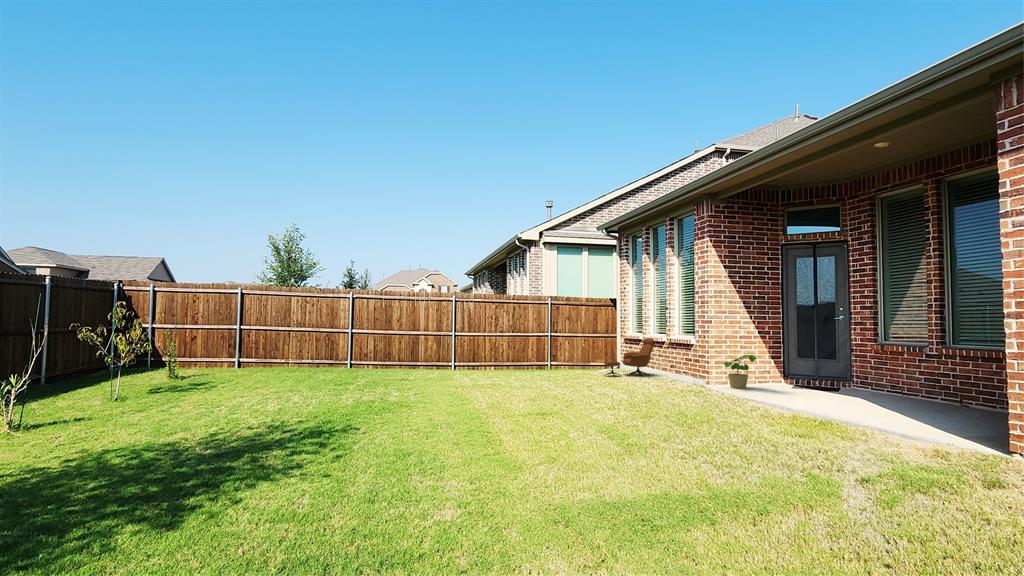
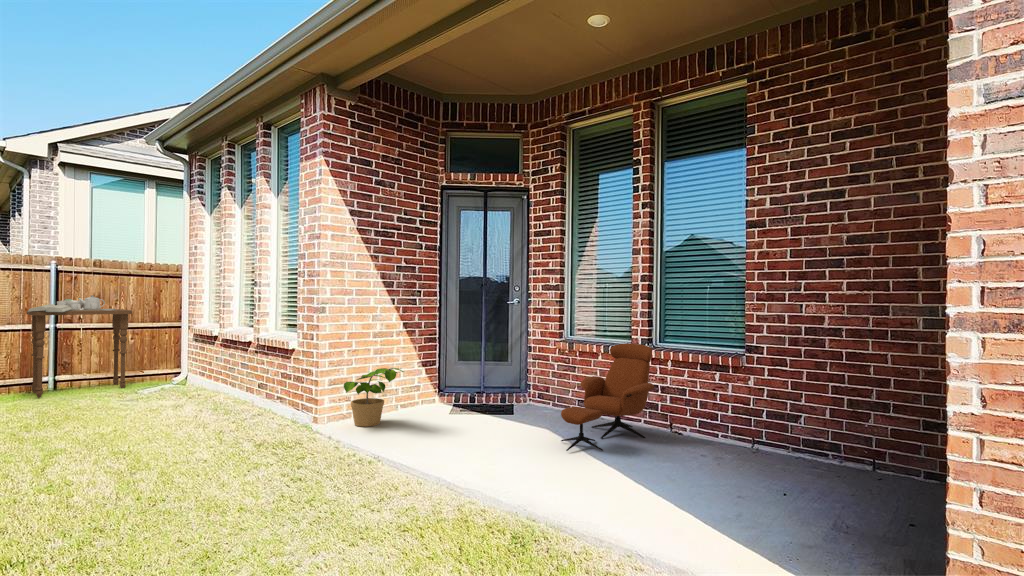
side table: none [548,316,594,369] -> present [27,296,132,397]
lounge chair: present [604,338,654,376] -> present [561,343,654,451]

